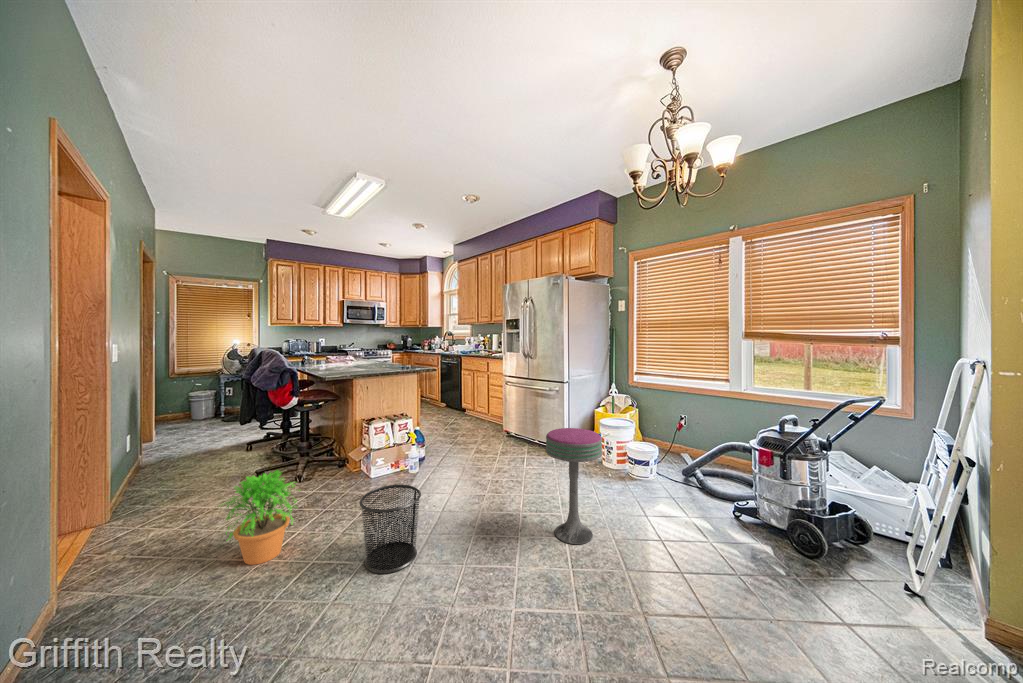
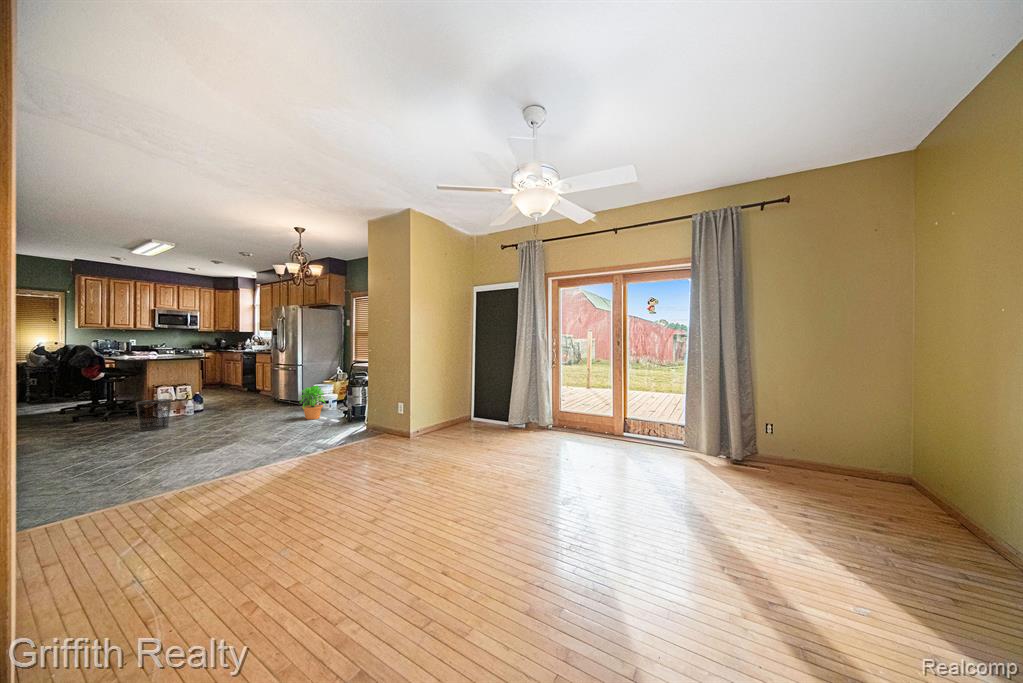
bar stool: present [546,428,602,544] -> none [245,374,275,421]
potted plant: present [224,470,296,565] -> present [301,386,325,420]

